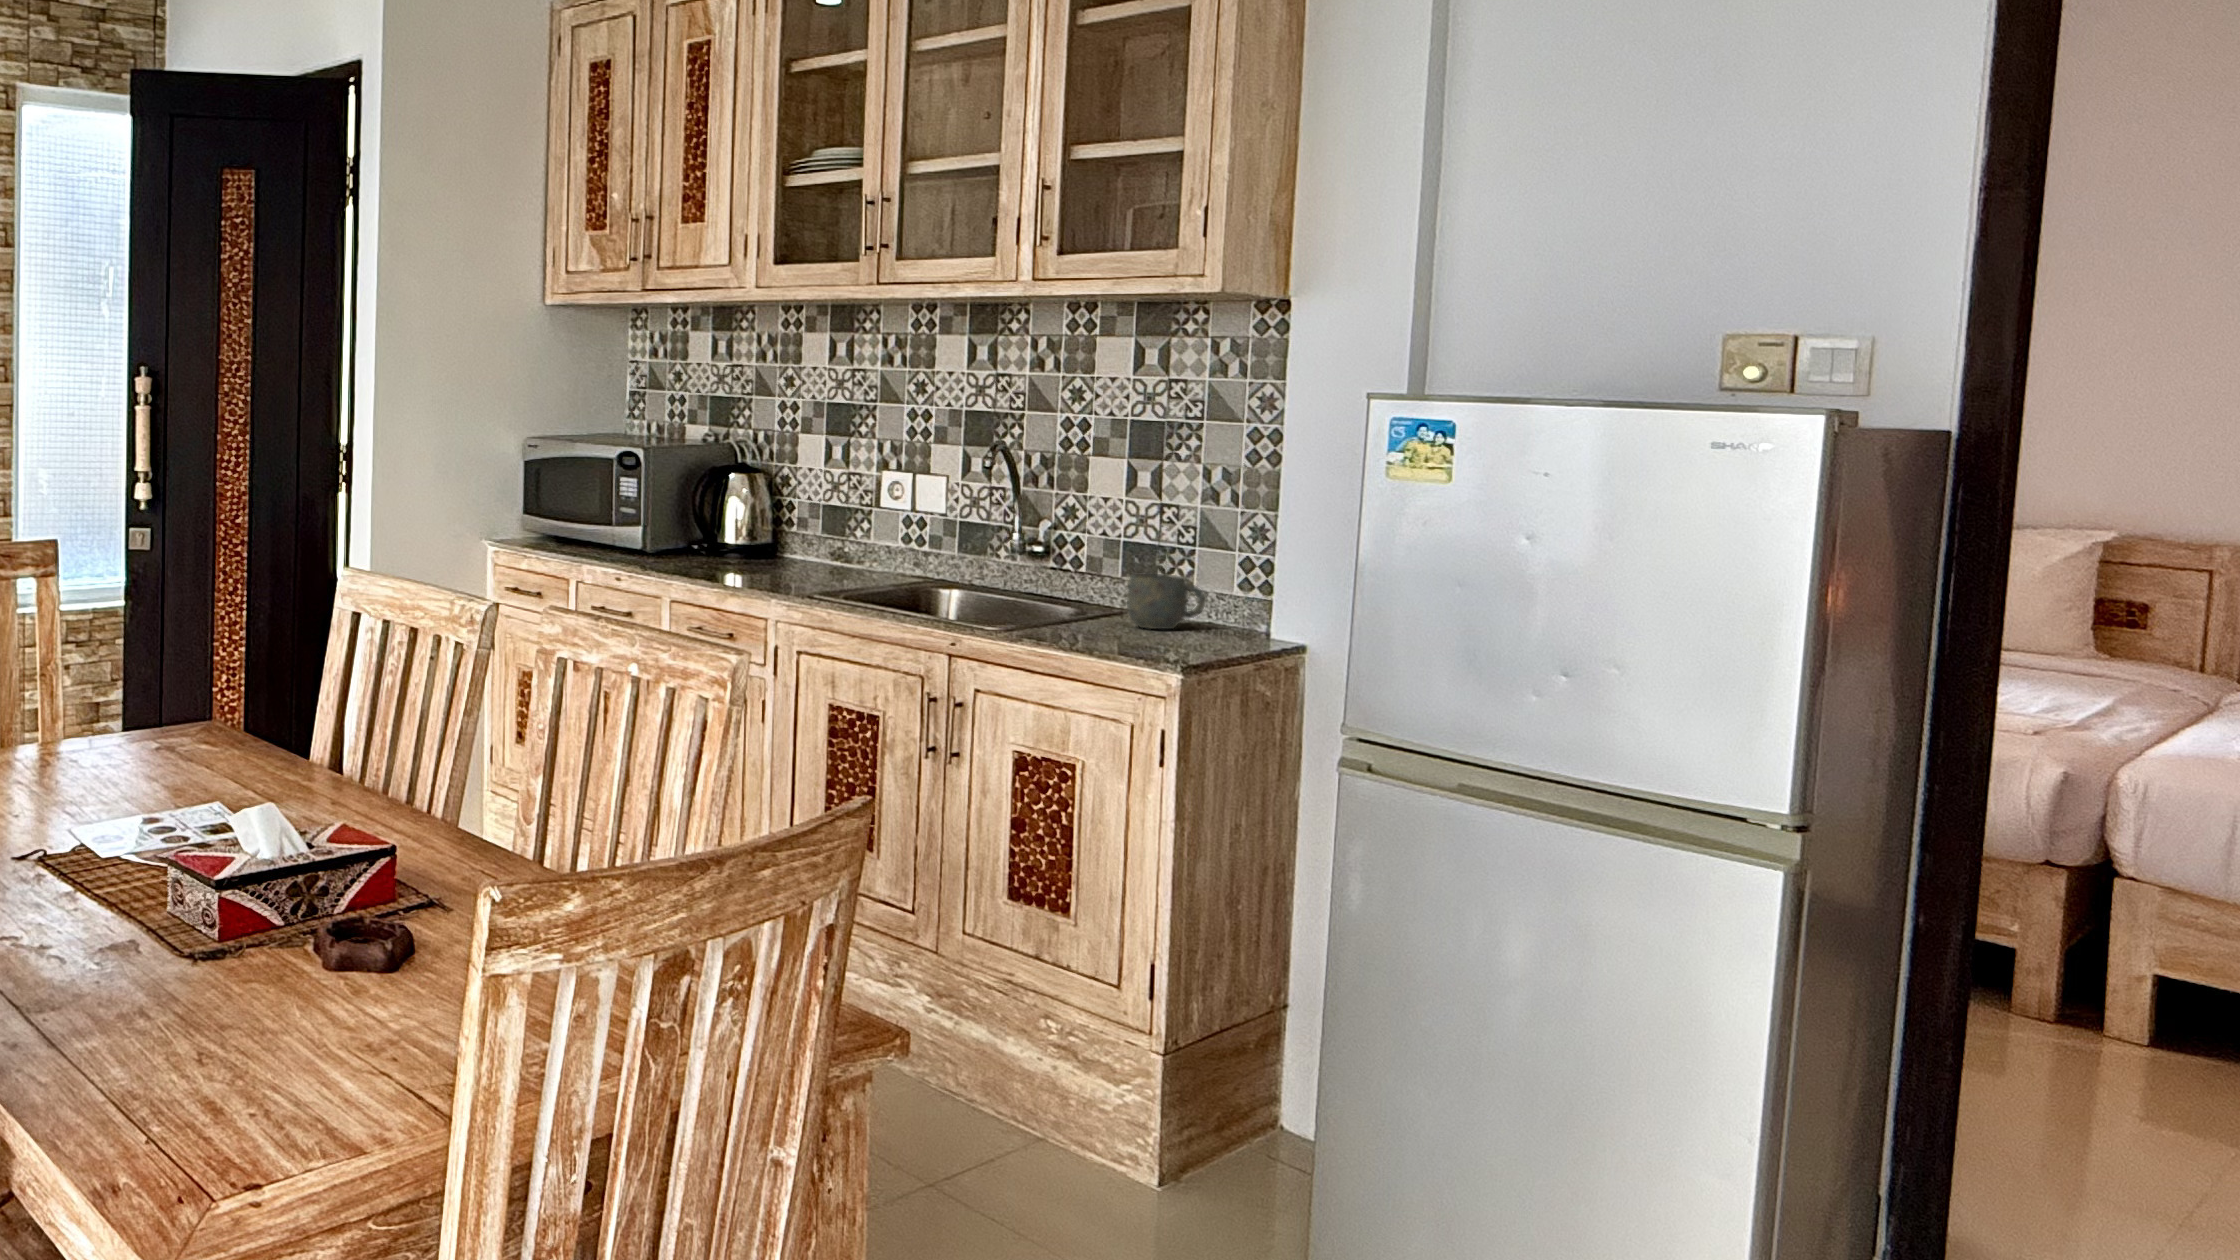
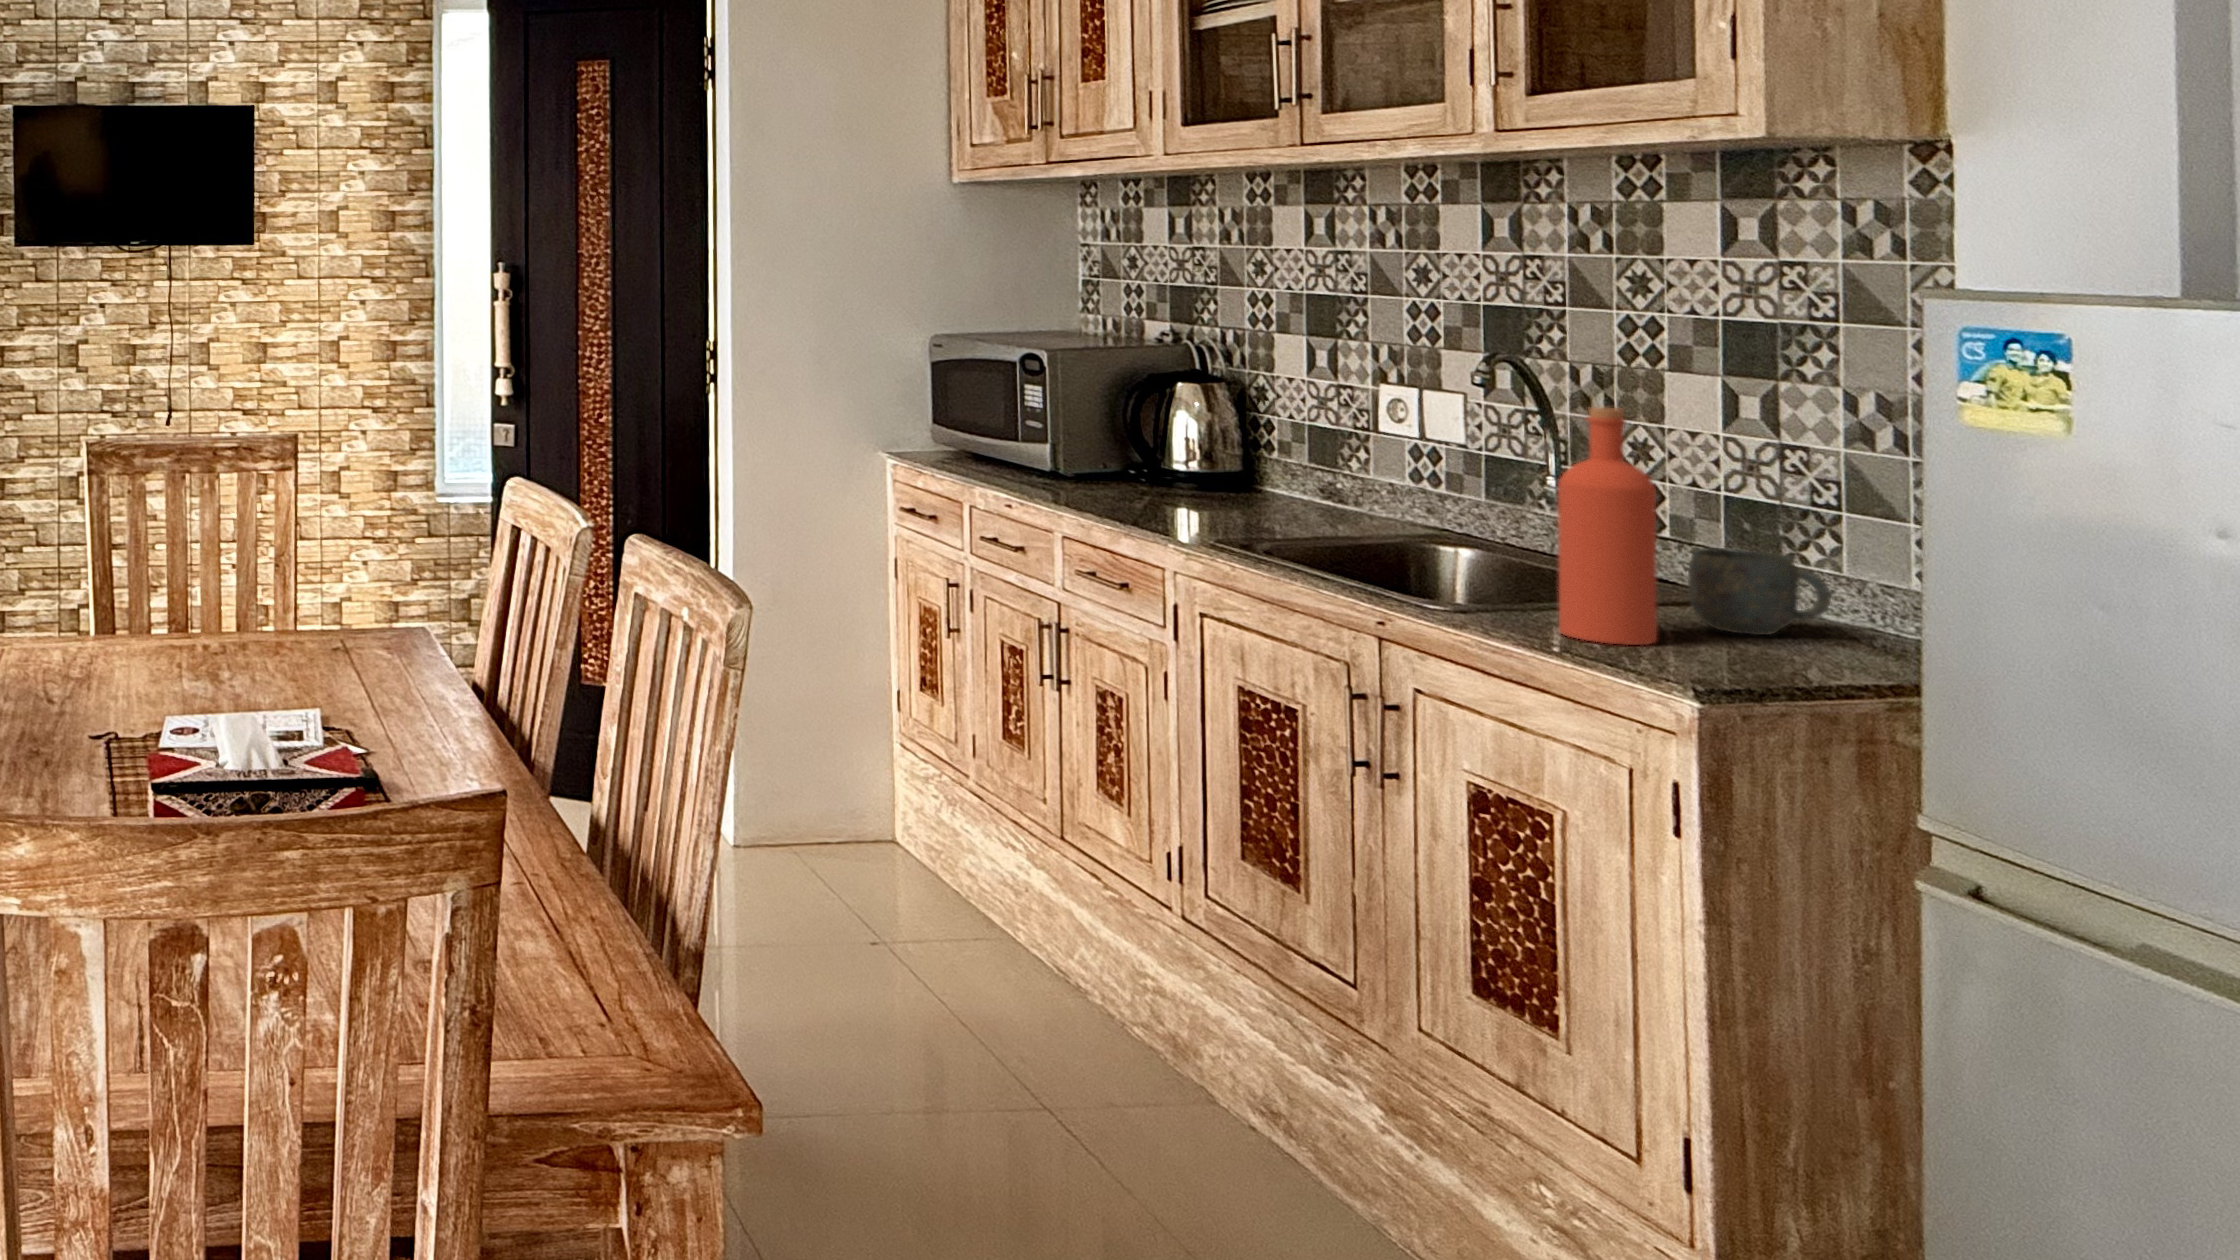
bottle: none [1063,476,1122,638] -> present [1558,407,1657,645]

